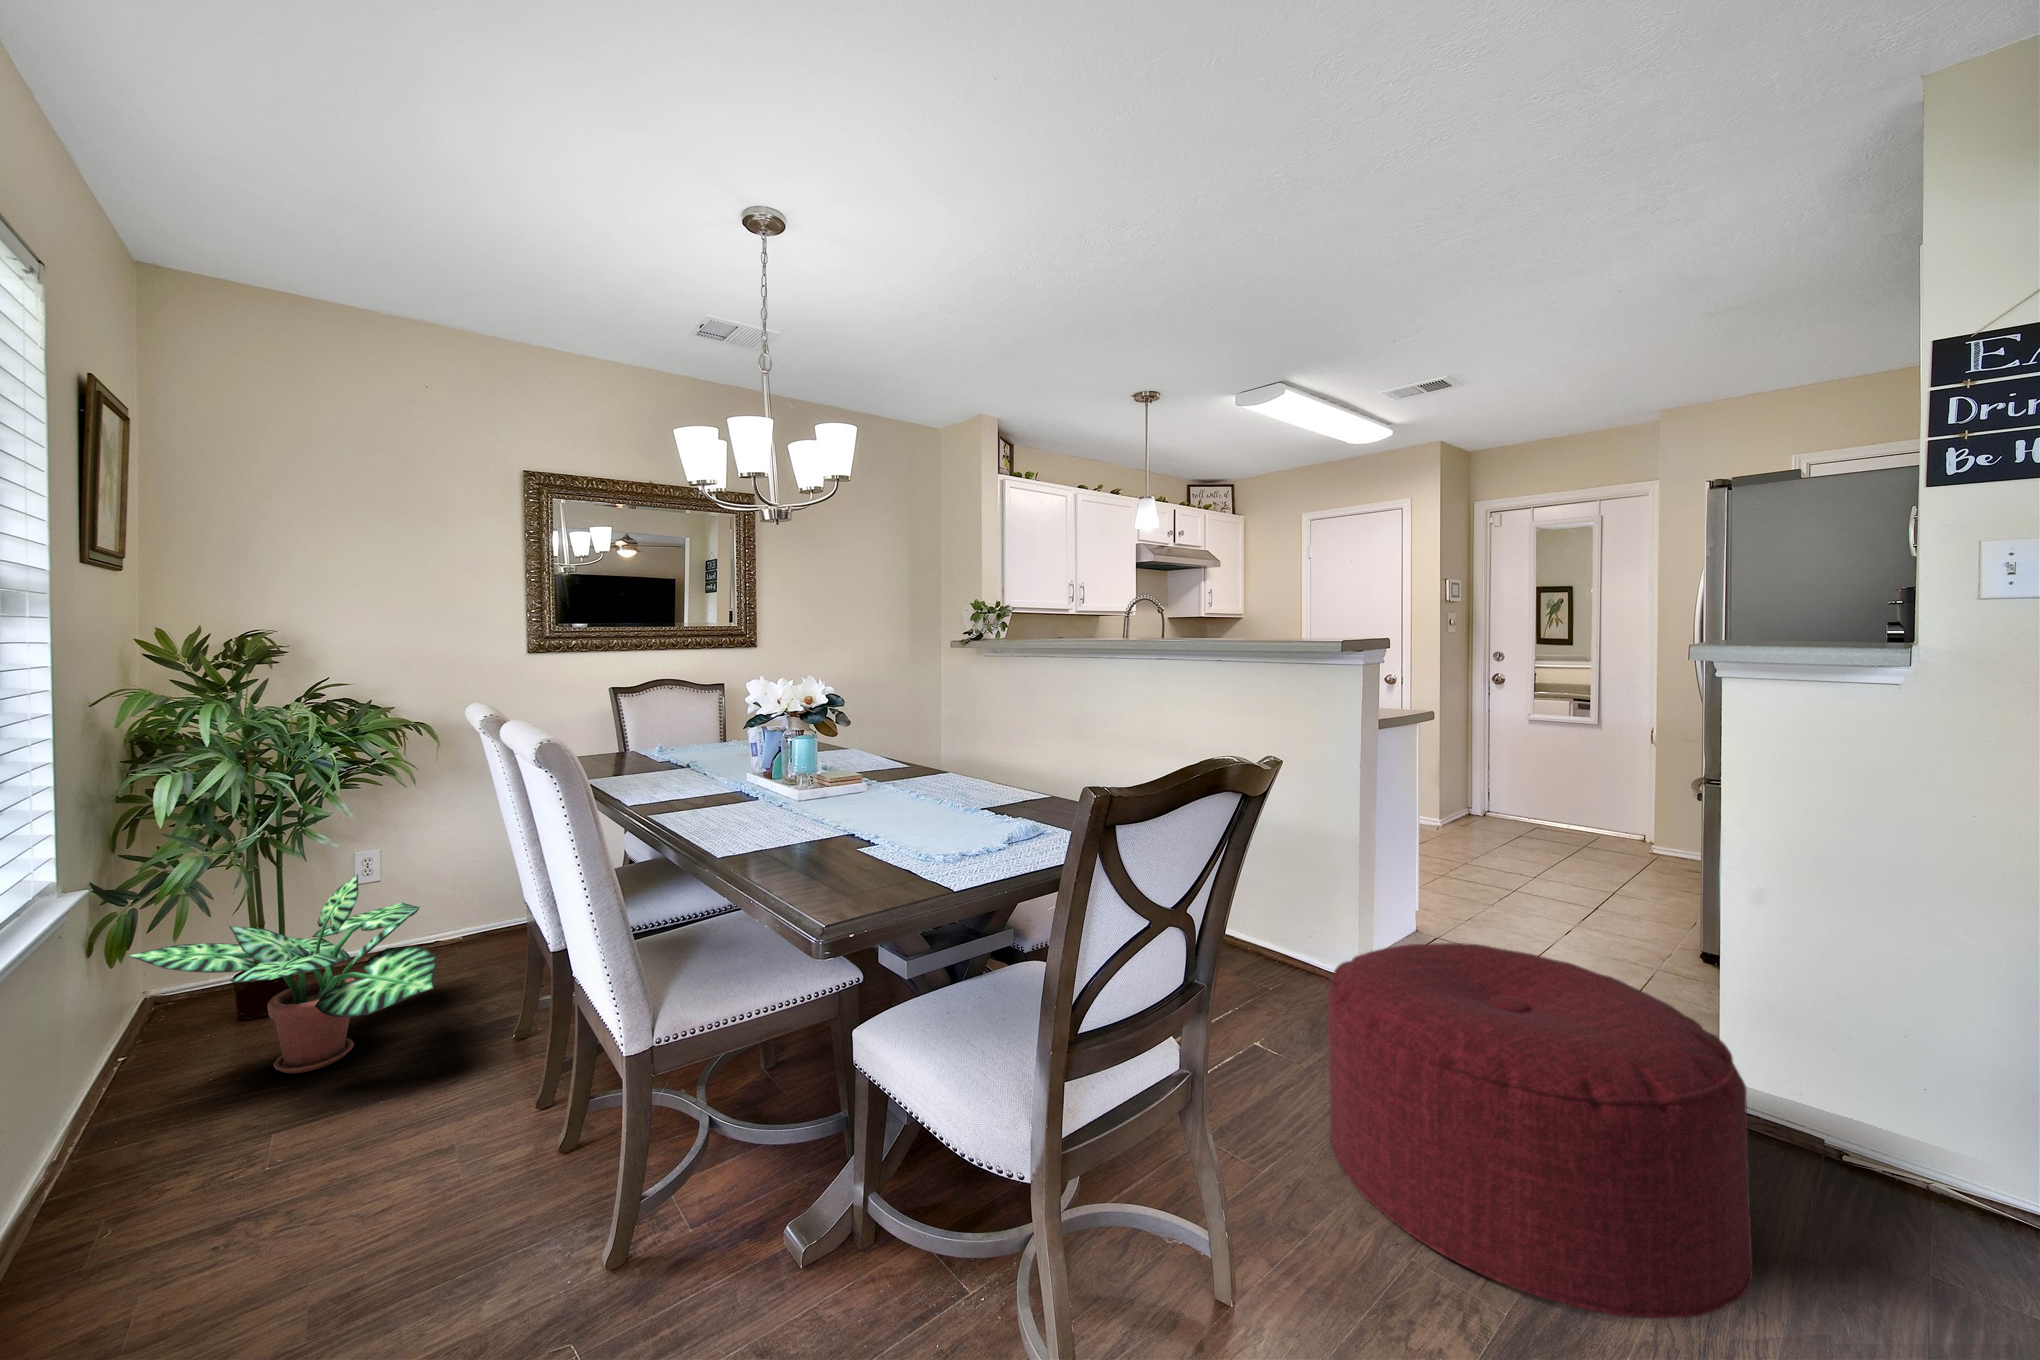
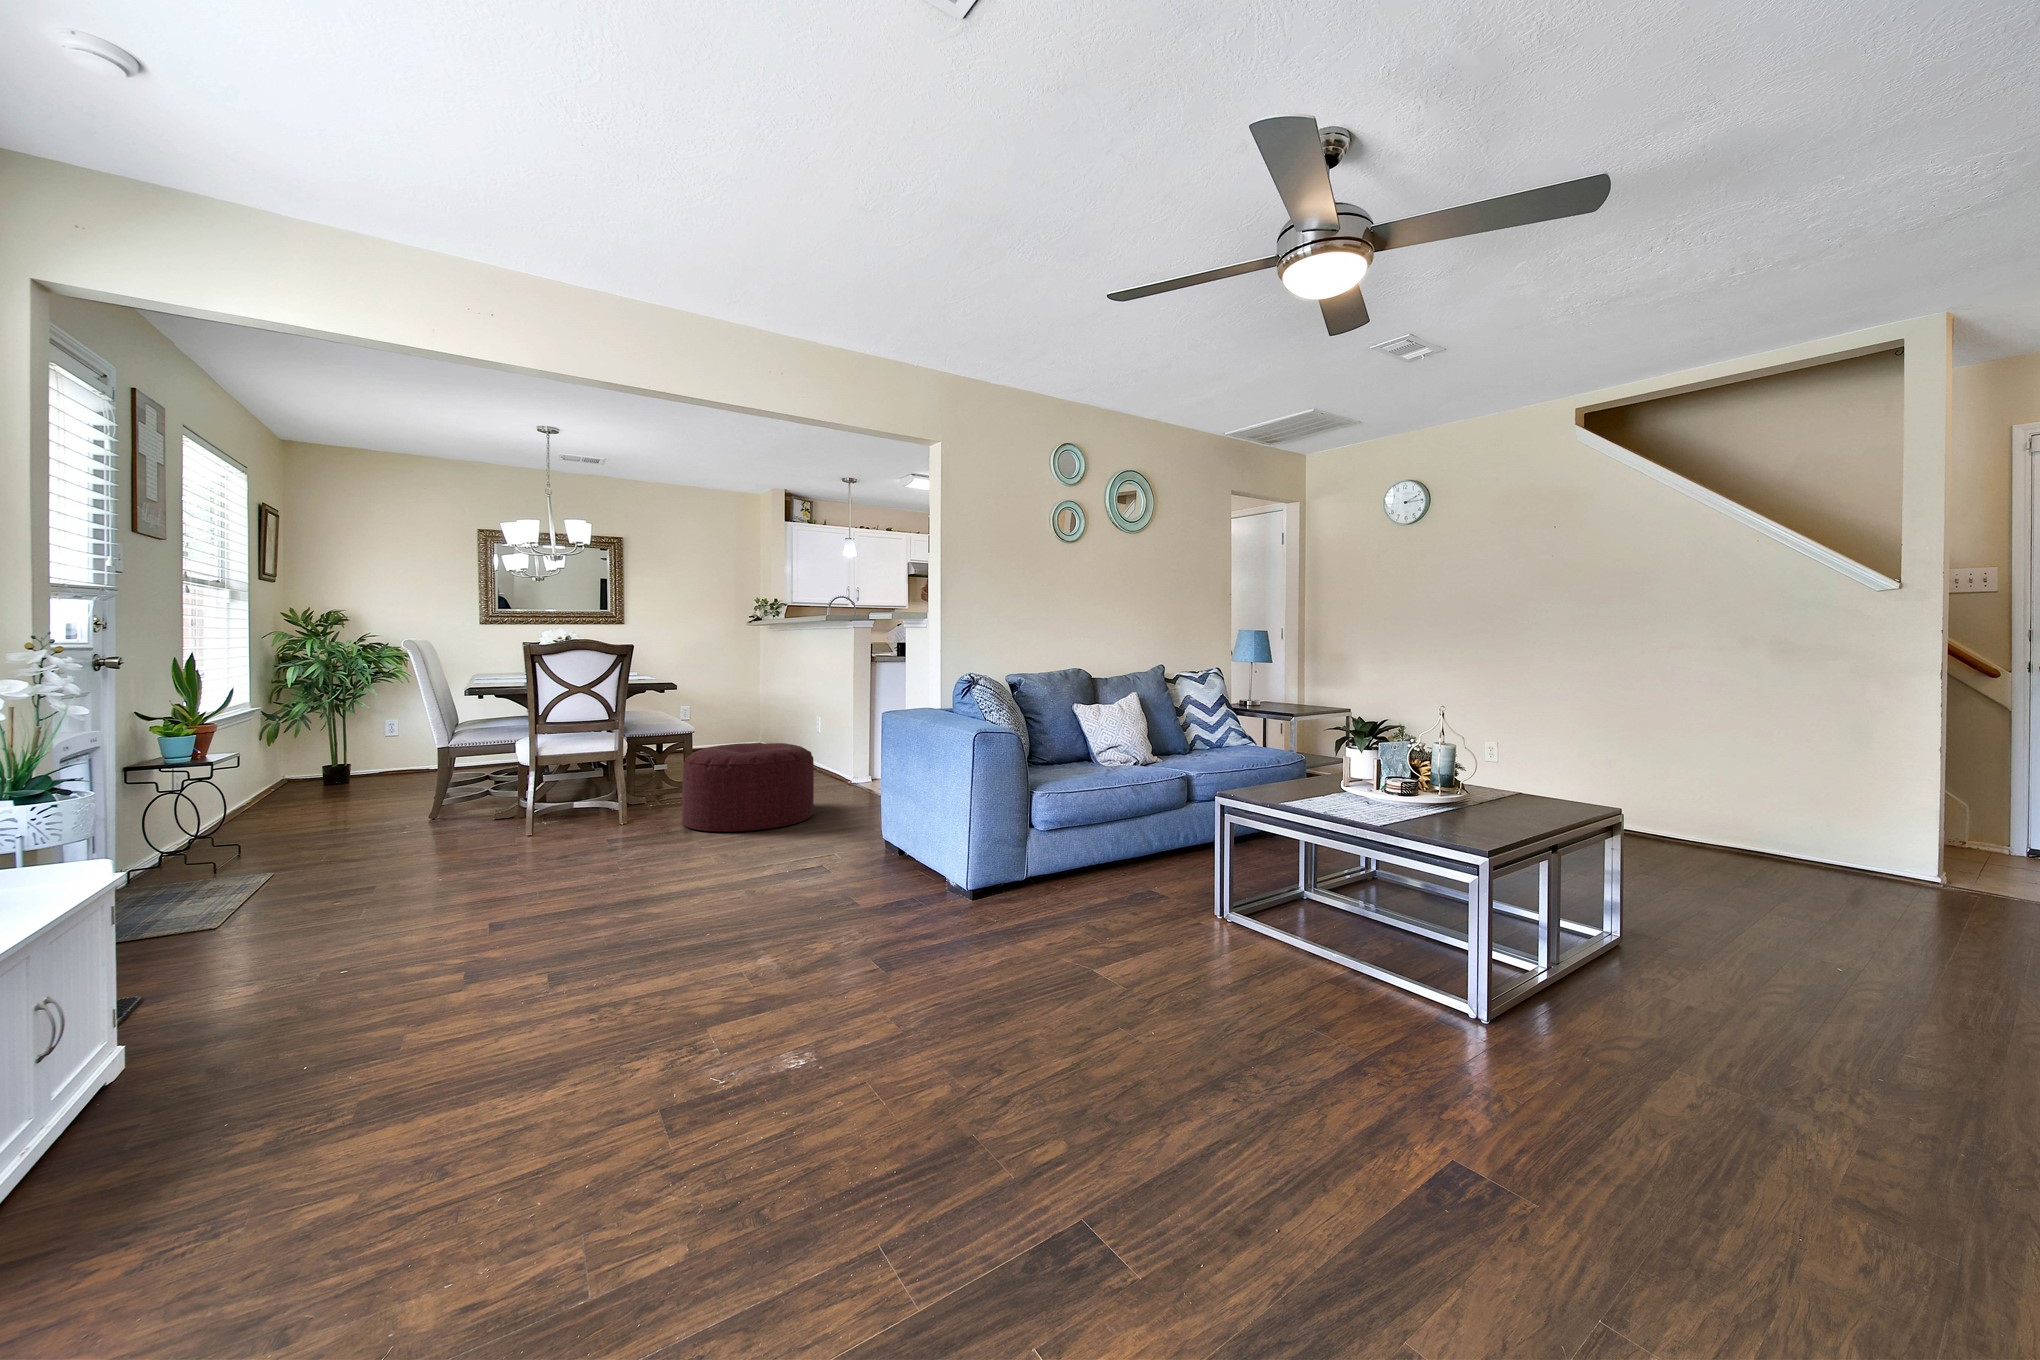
potted plant: present [126,874,437,1073] -> none [274,716,405,793]

